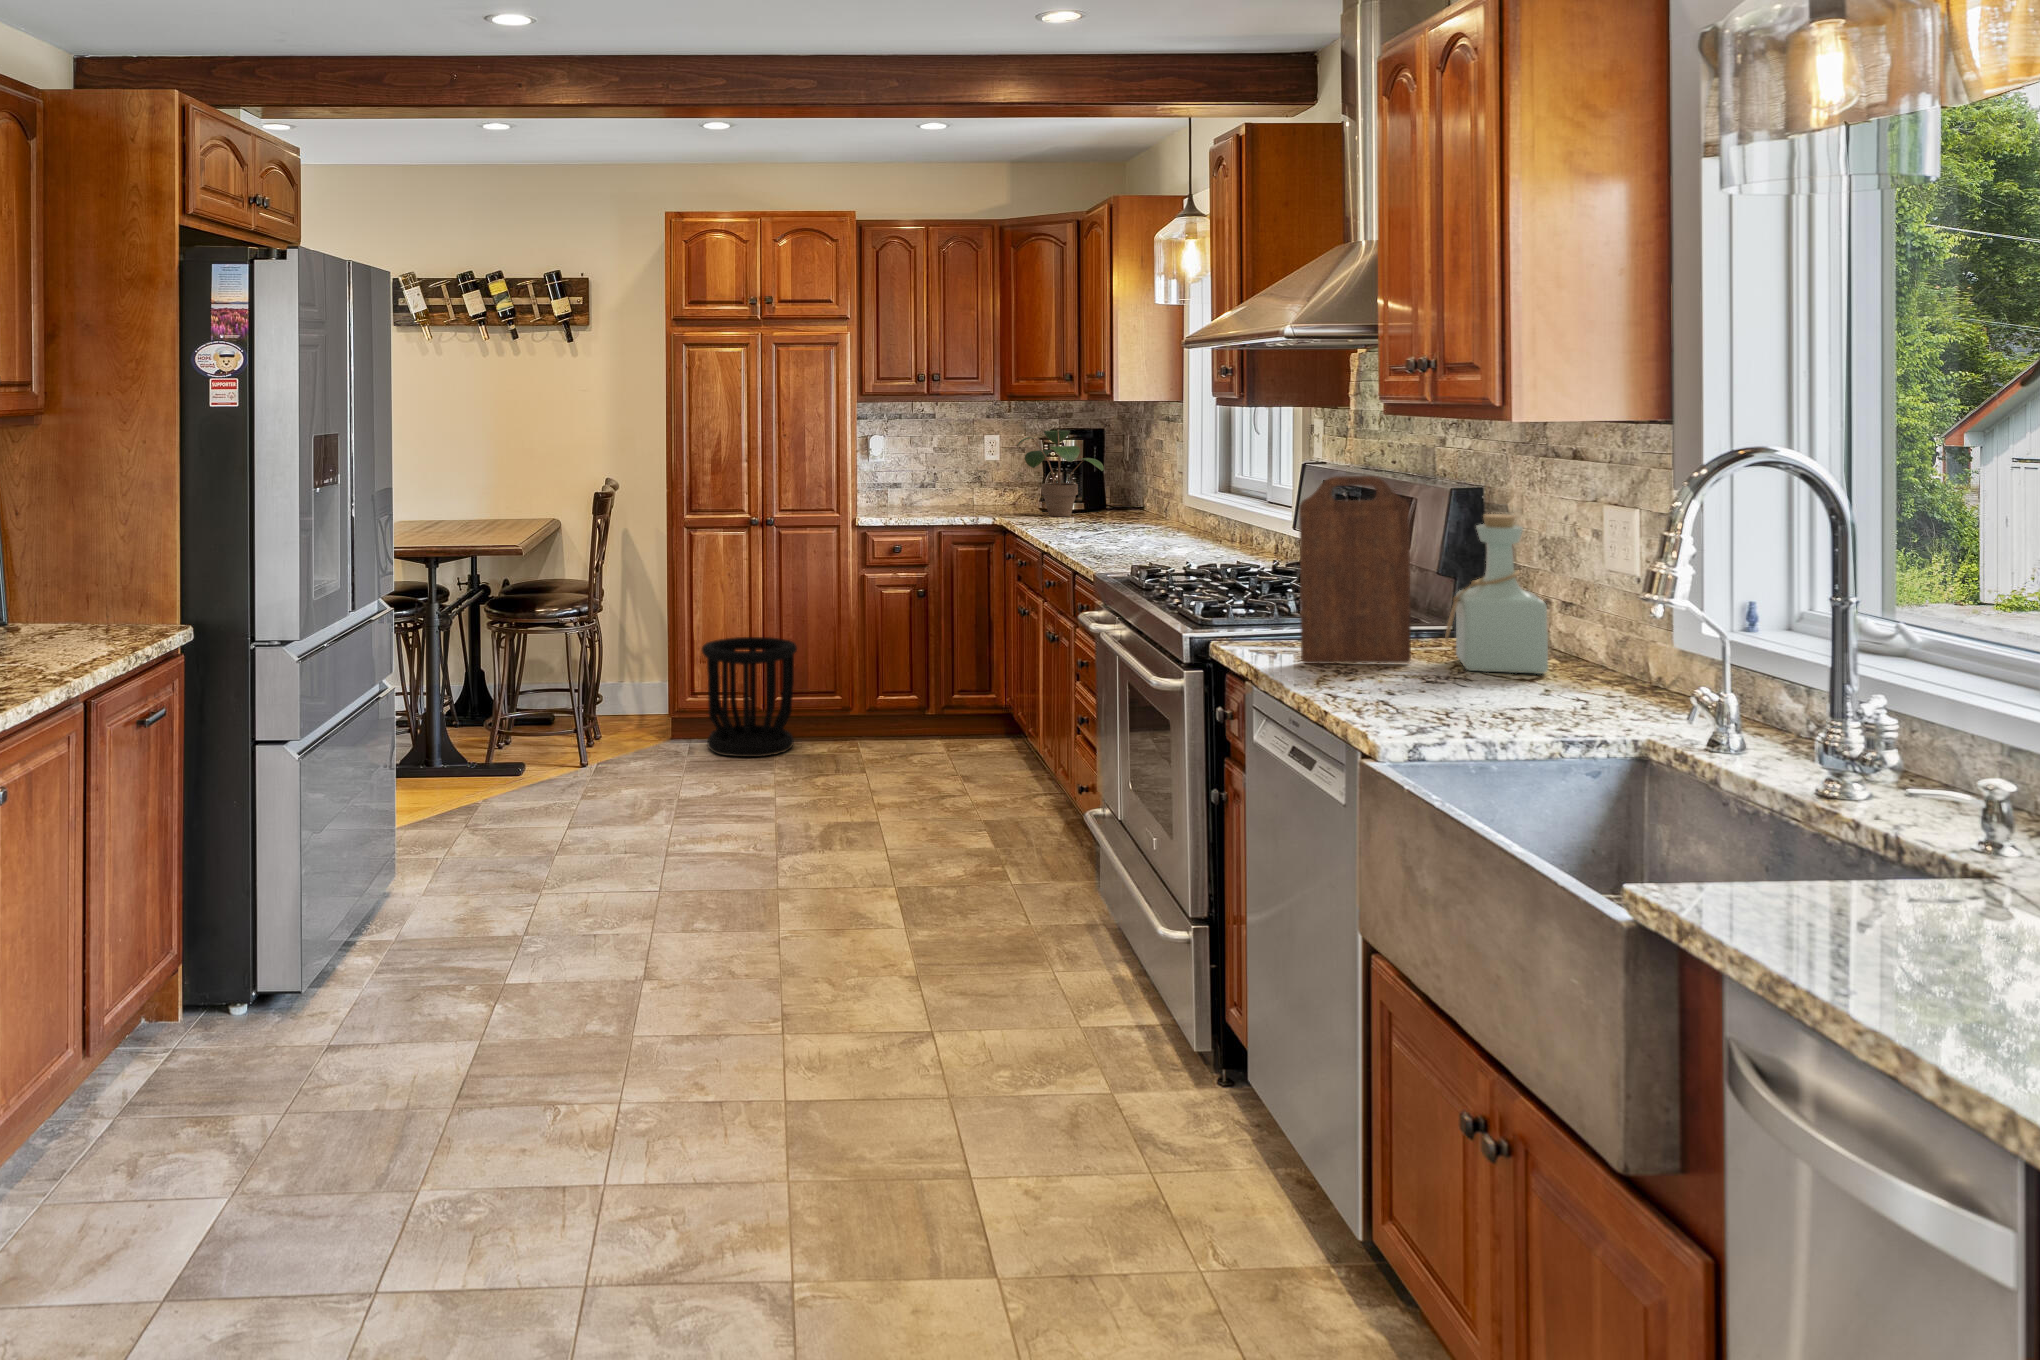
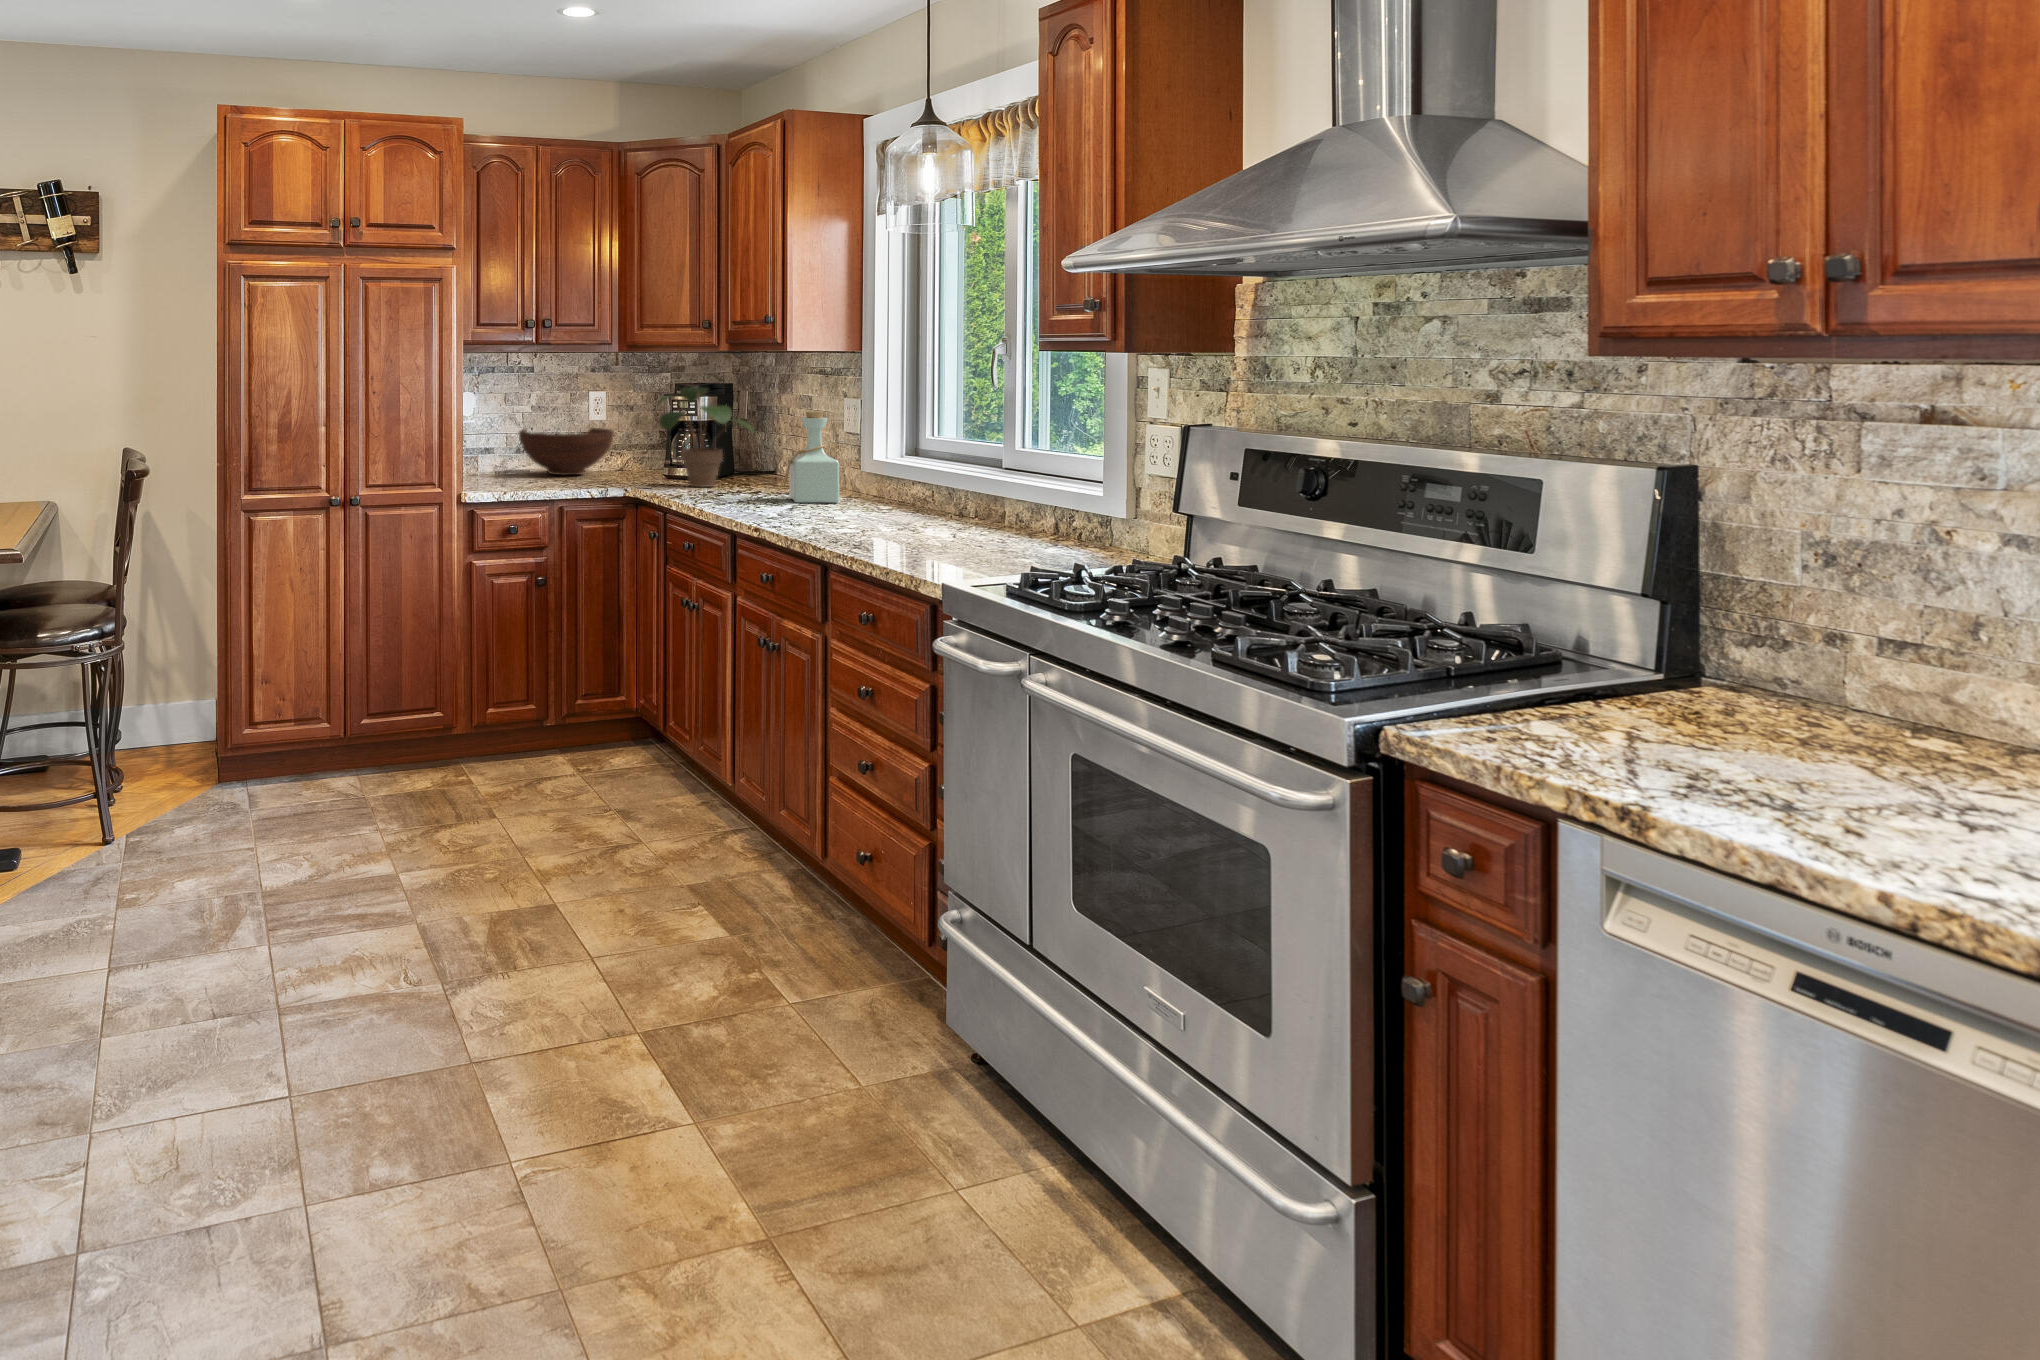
fruit bowl: none [916,465,998,506] -> present [519,428,614,475]
cutting board: present [1299,476,1411,664] -> none [1586,464,1731,779]
bottle: present [1445,514,1548,674] -> present [783,411,839,503]
wastebasket: present [702,637,797,757] -> none [270,647,398,809]

